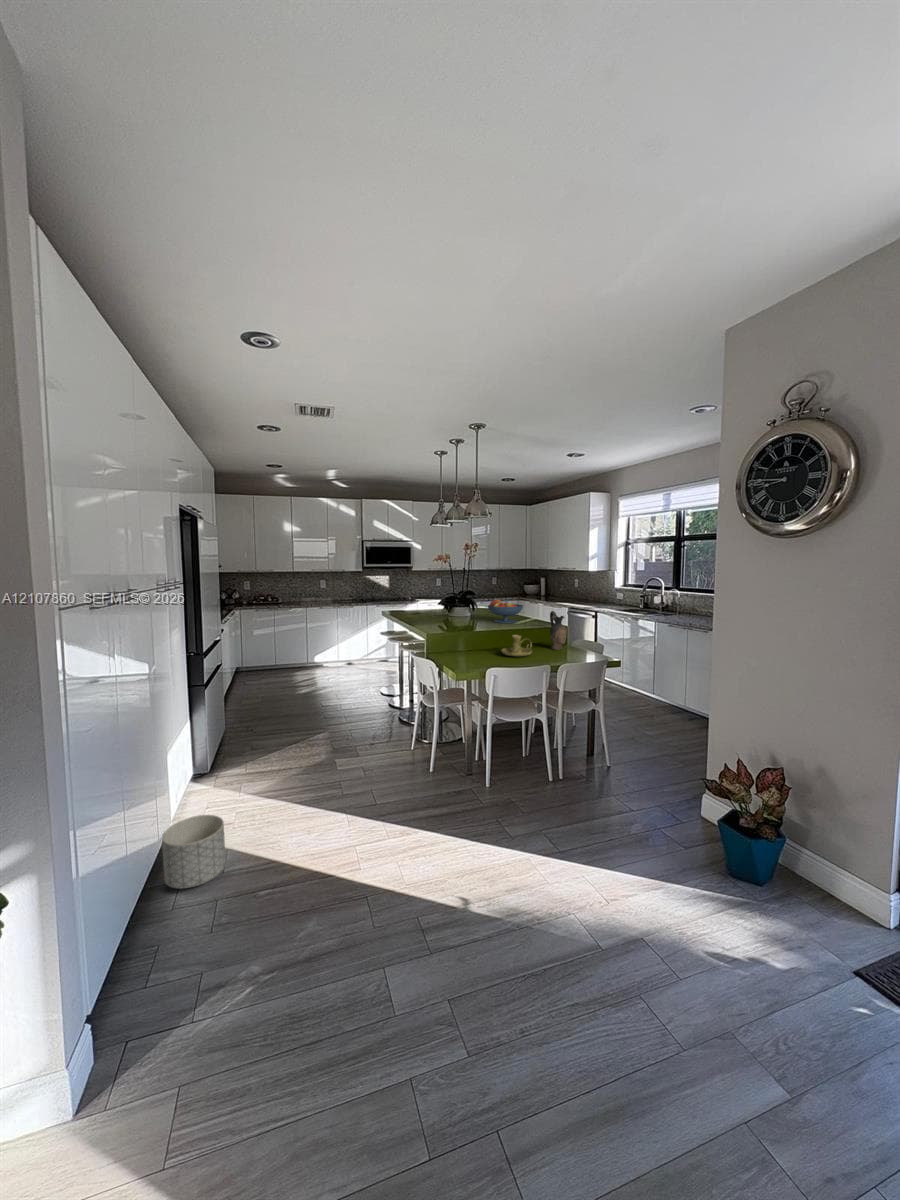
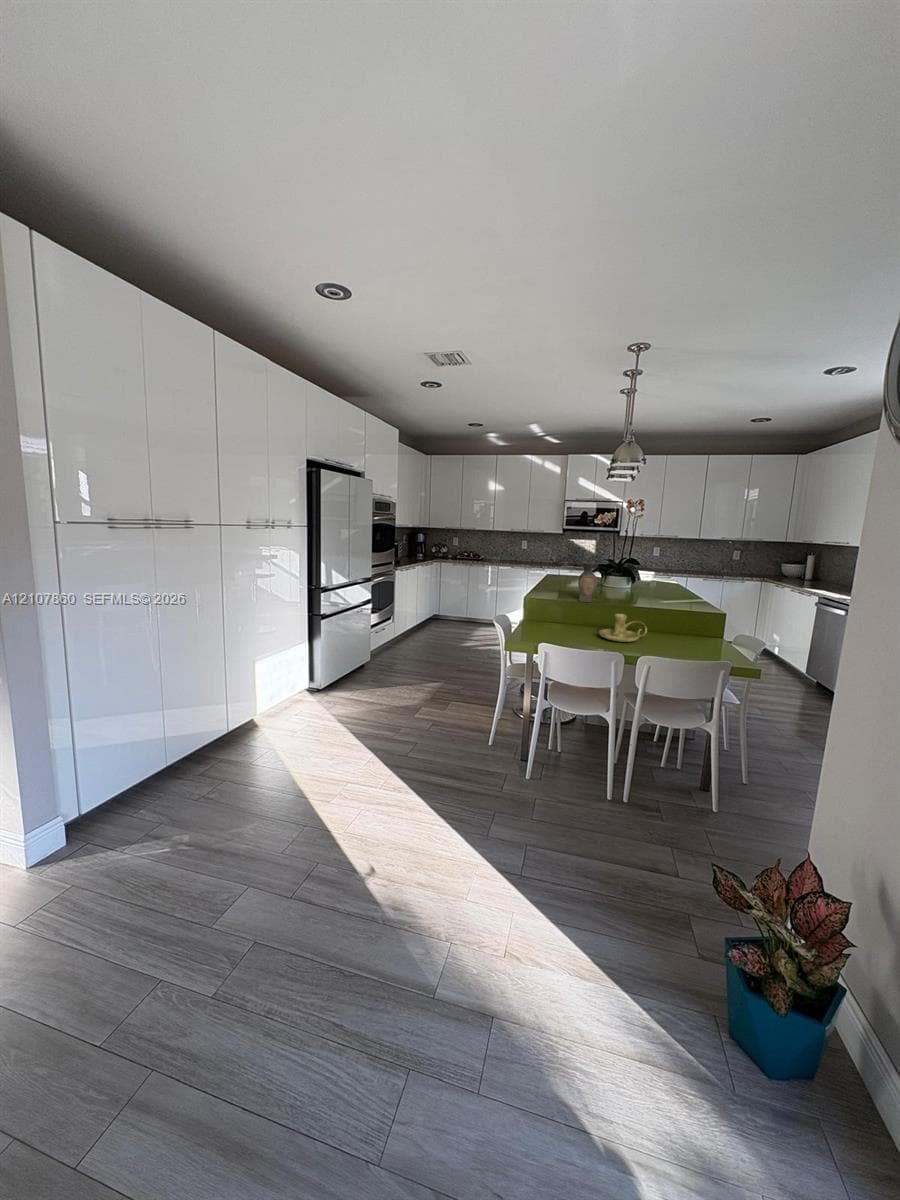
fruit bowl: present [488,600,523,623] -> none [629,571,678,602]
ceramic pitcher: present [550,611,567,650] -> present [578,556,598,602]
planter: present [162,815,226,889] -> none [211,712,260,764]

